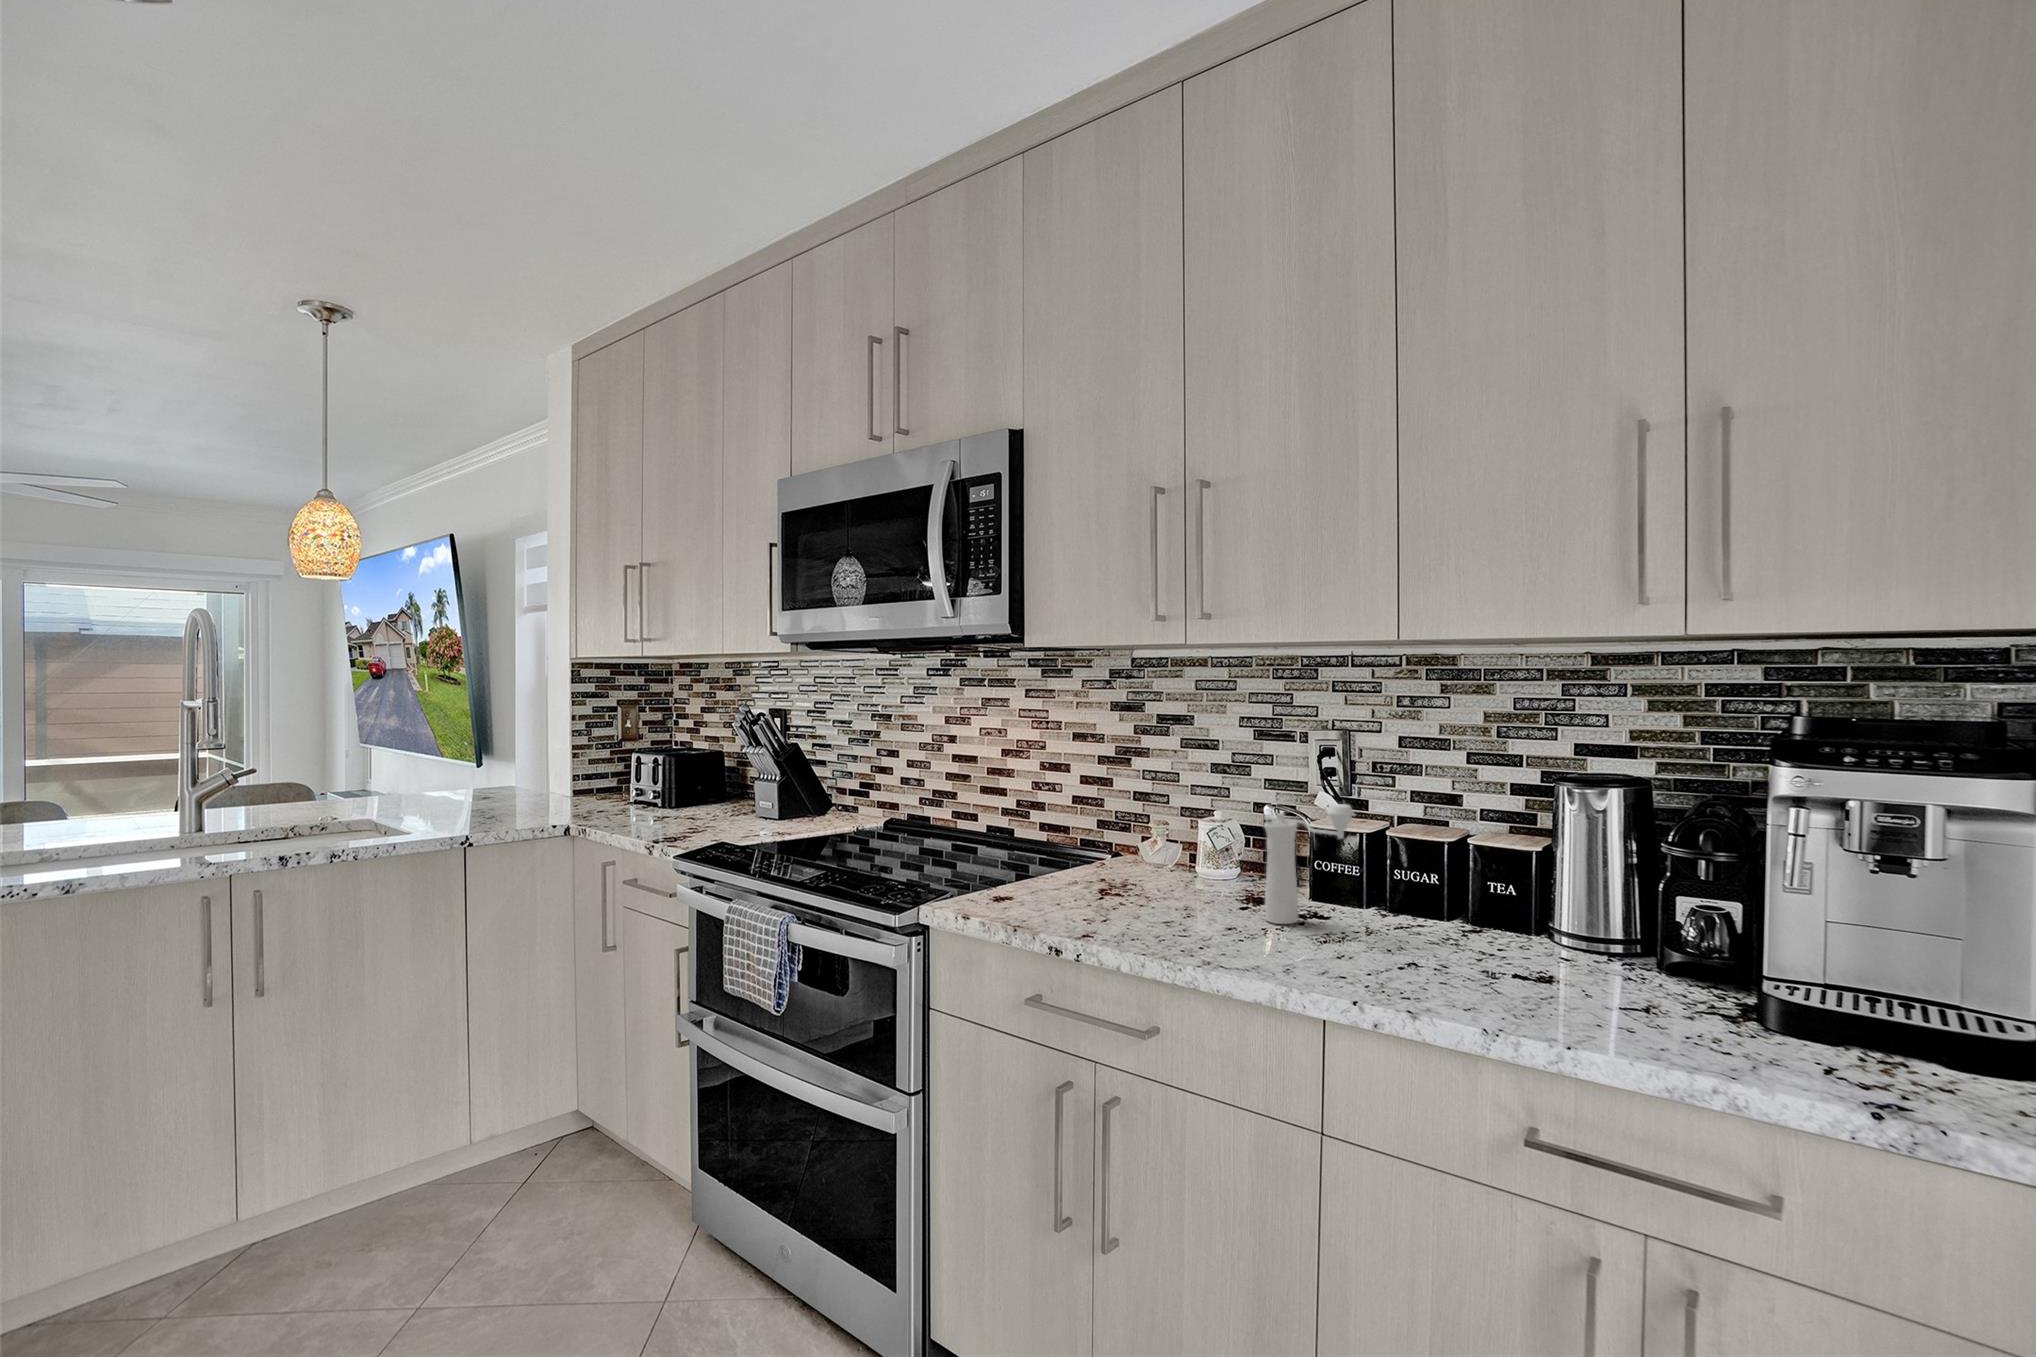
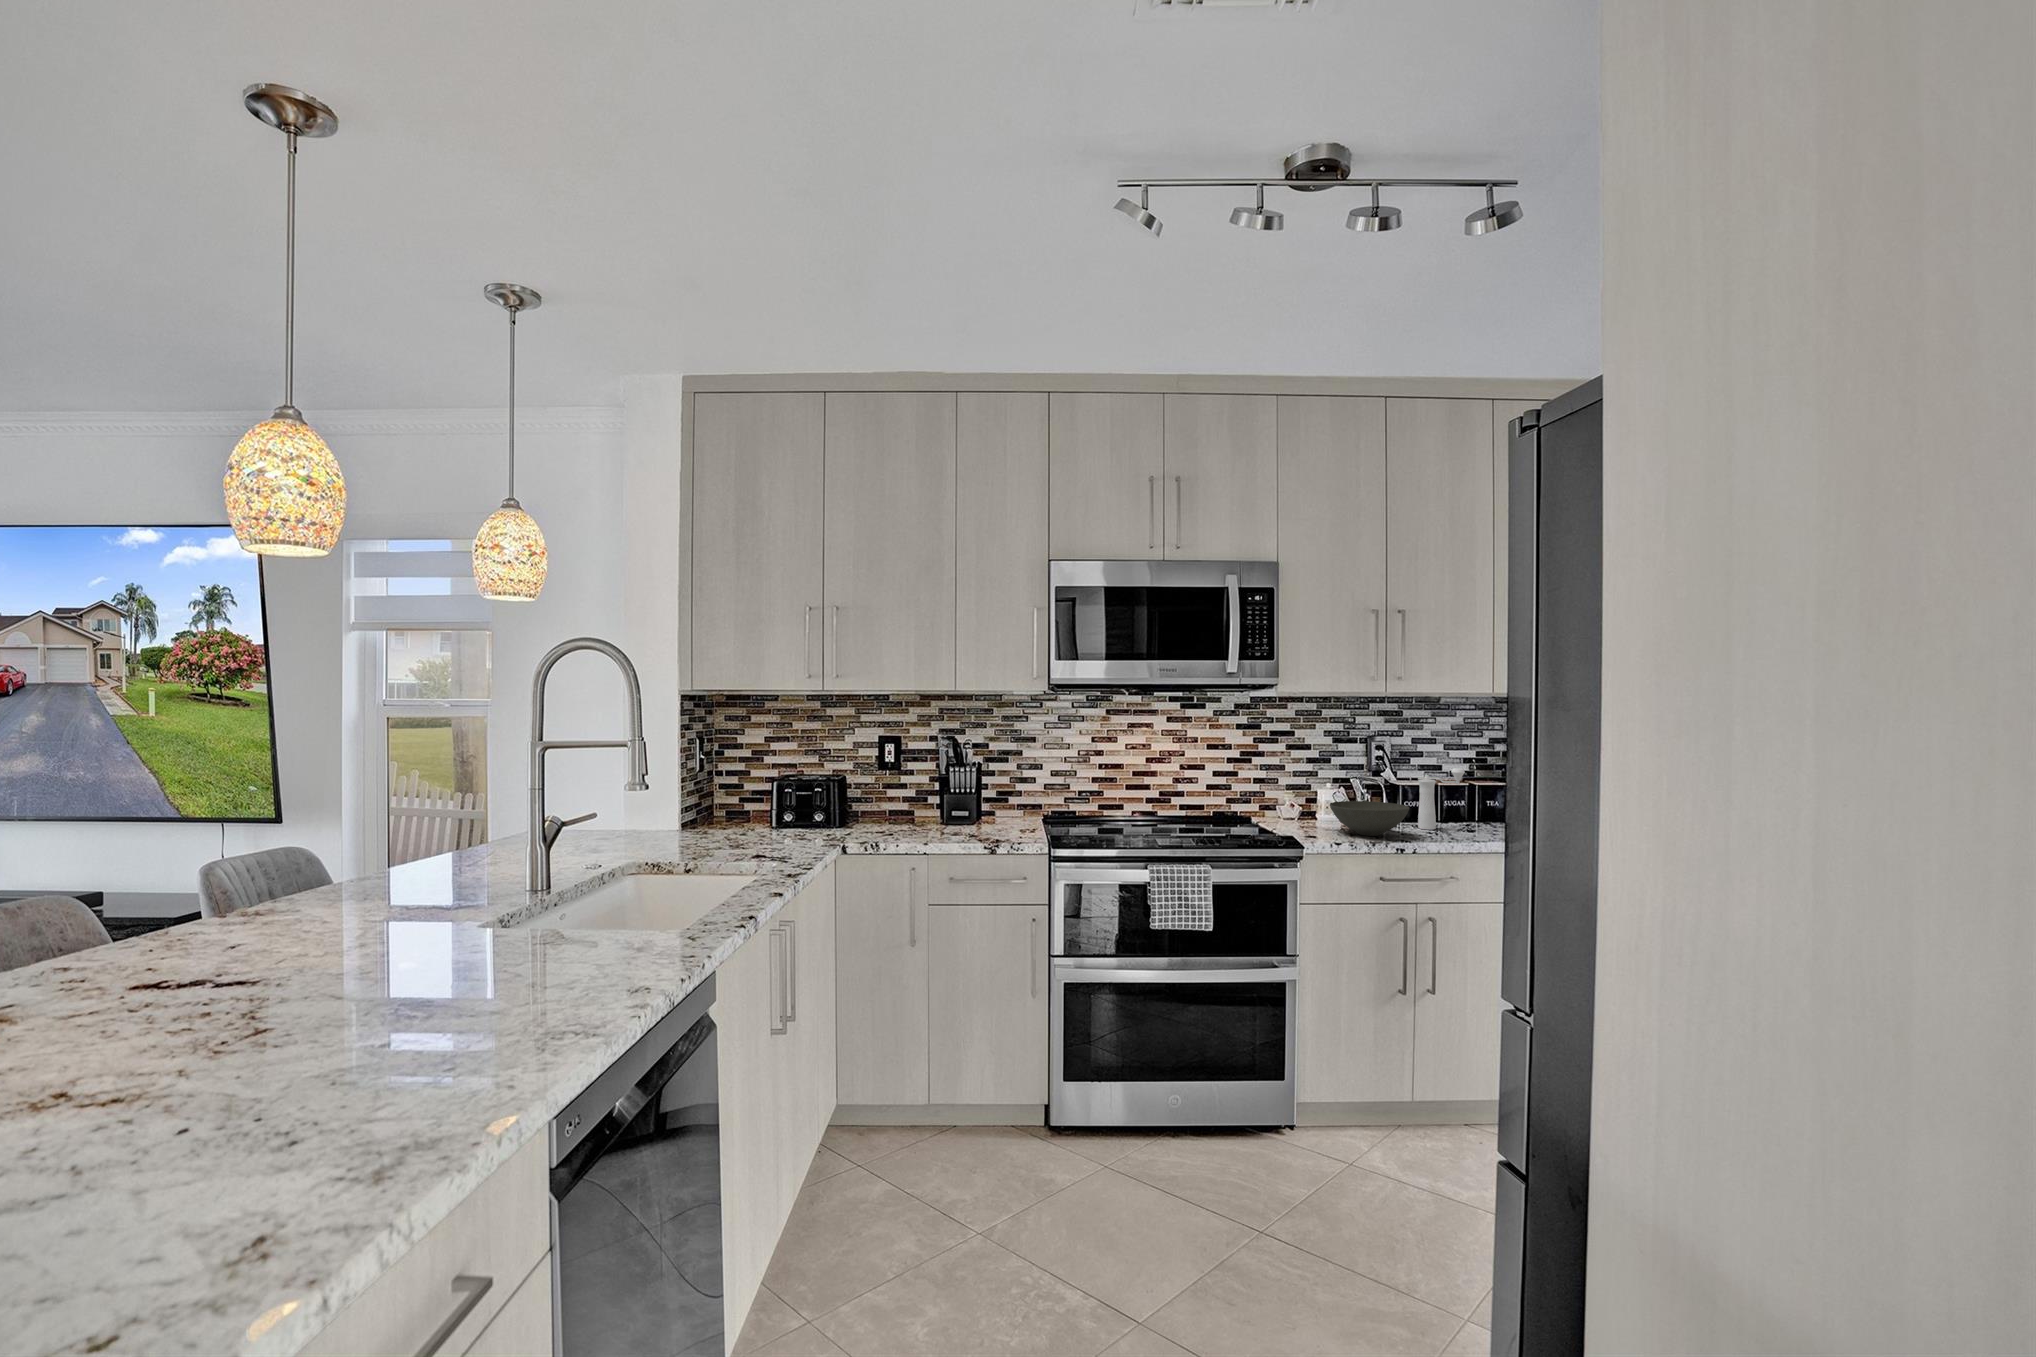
bowl: none [1044,846,1184,917] -> present [1330,801,1409,836]

